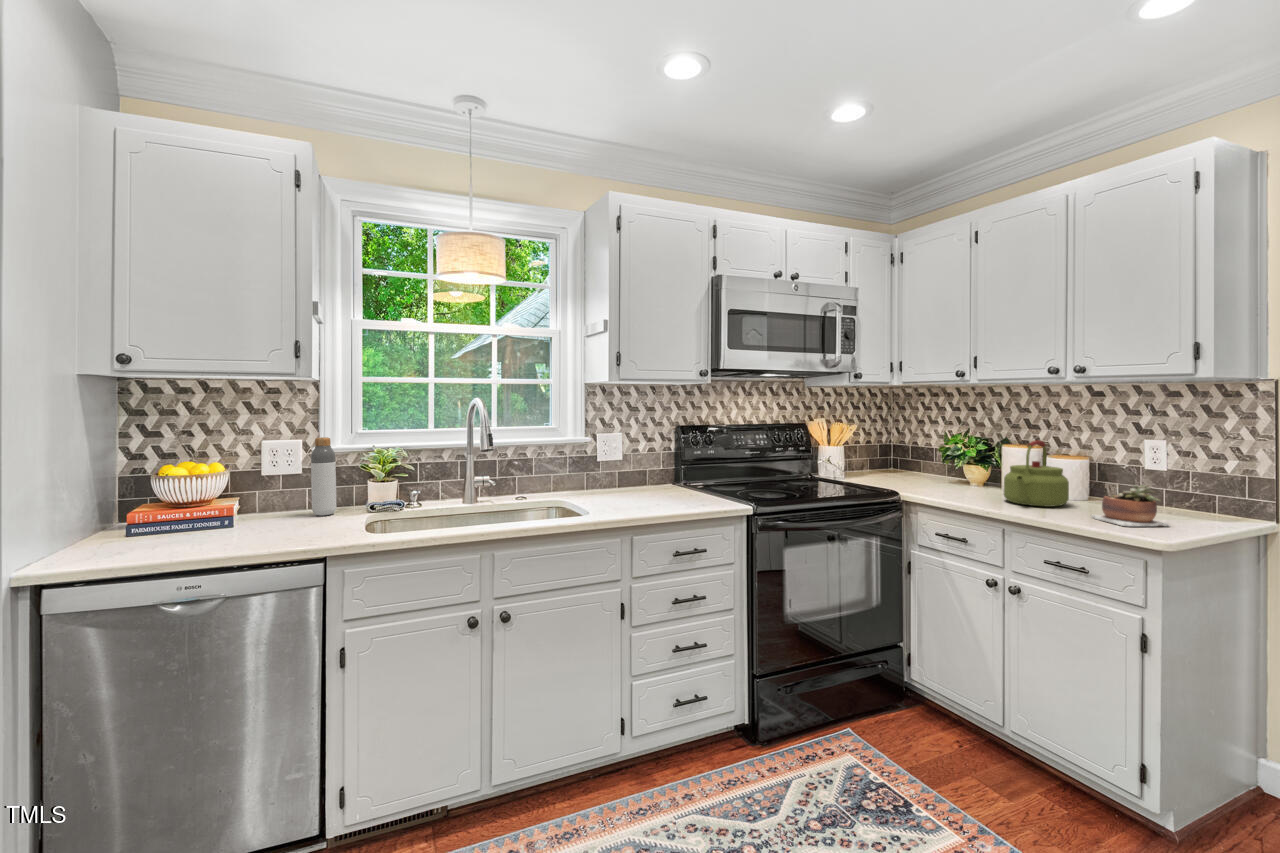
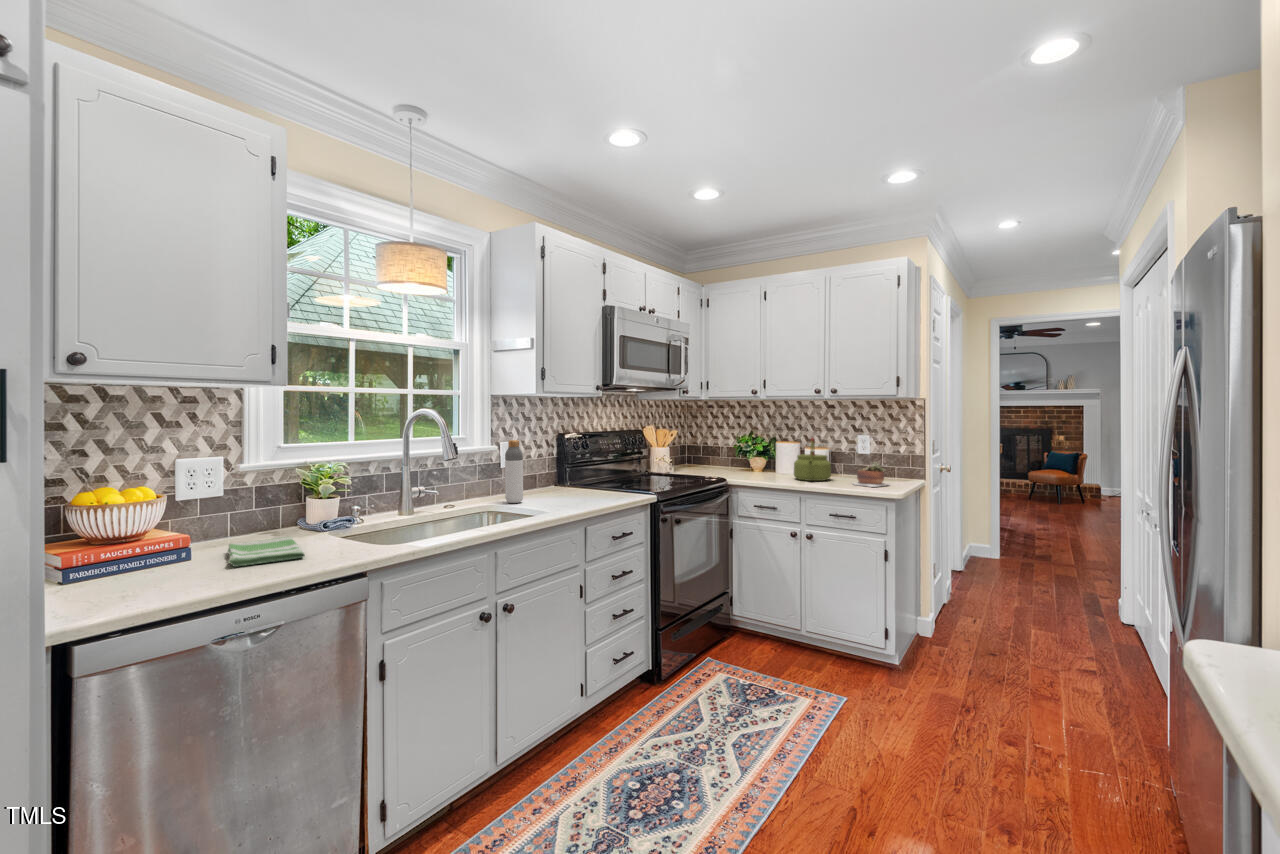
bottle: present [311,437,337,516] -> present [505,440,523,503]
dish towel: none [217,514,312,536] -> present [228,537,305,567]

